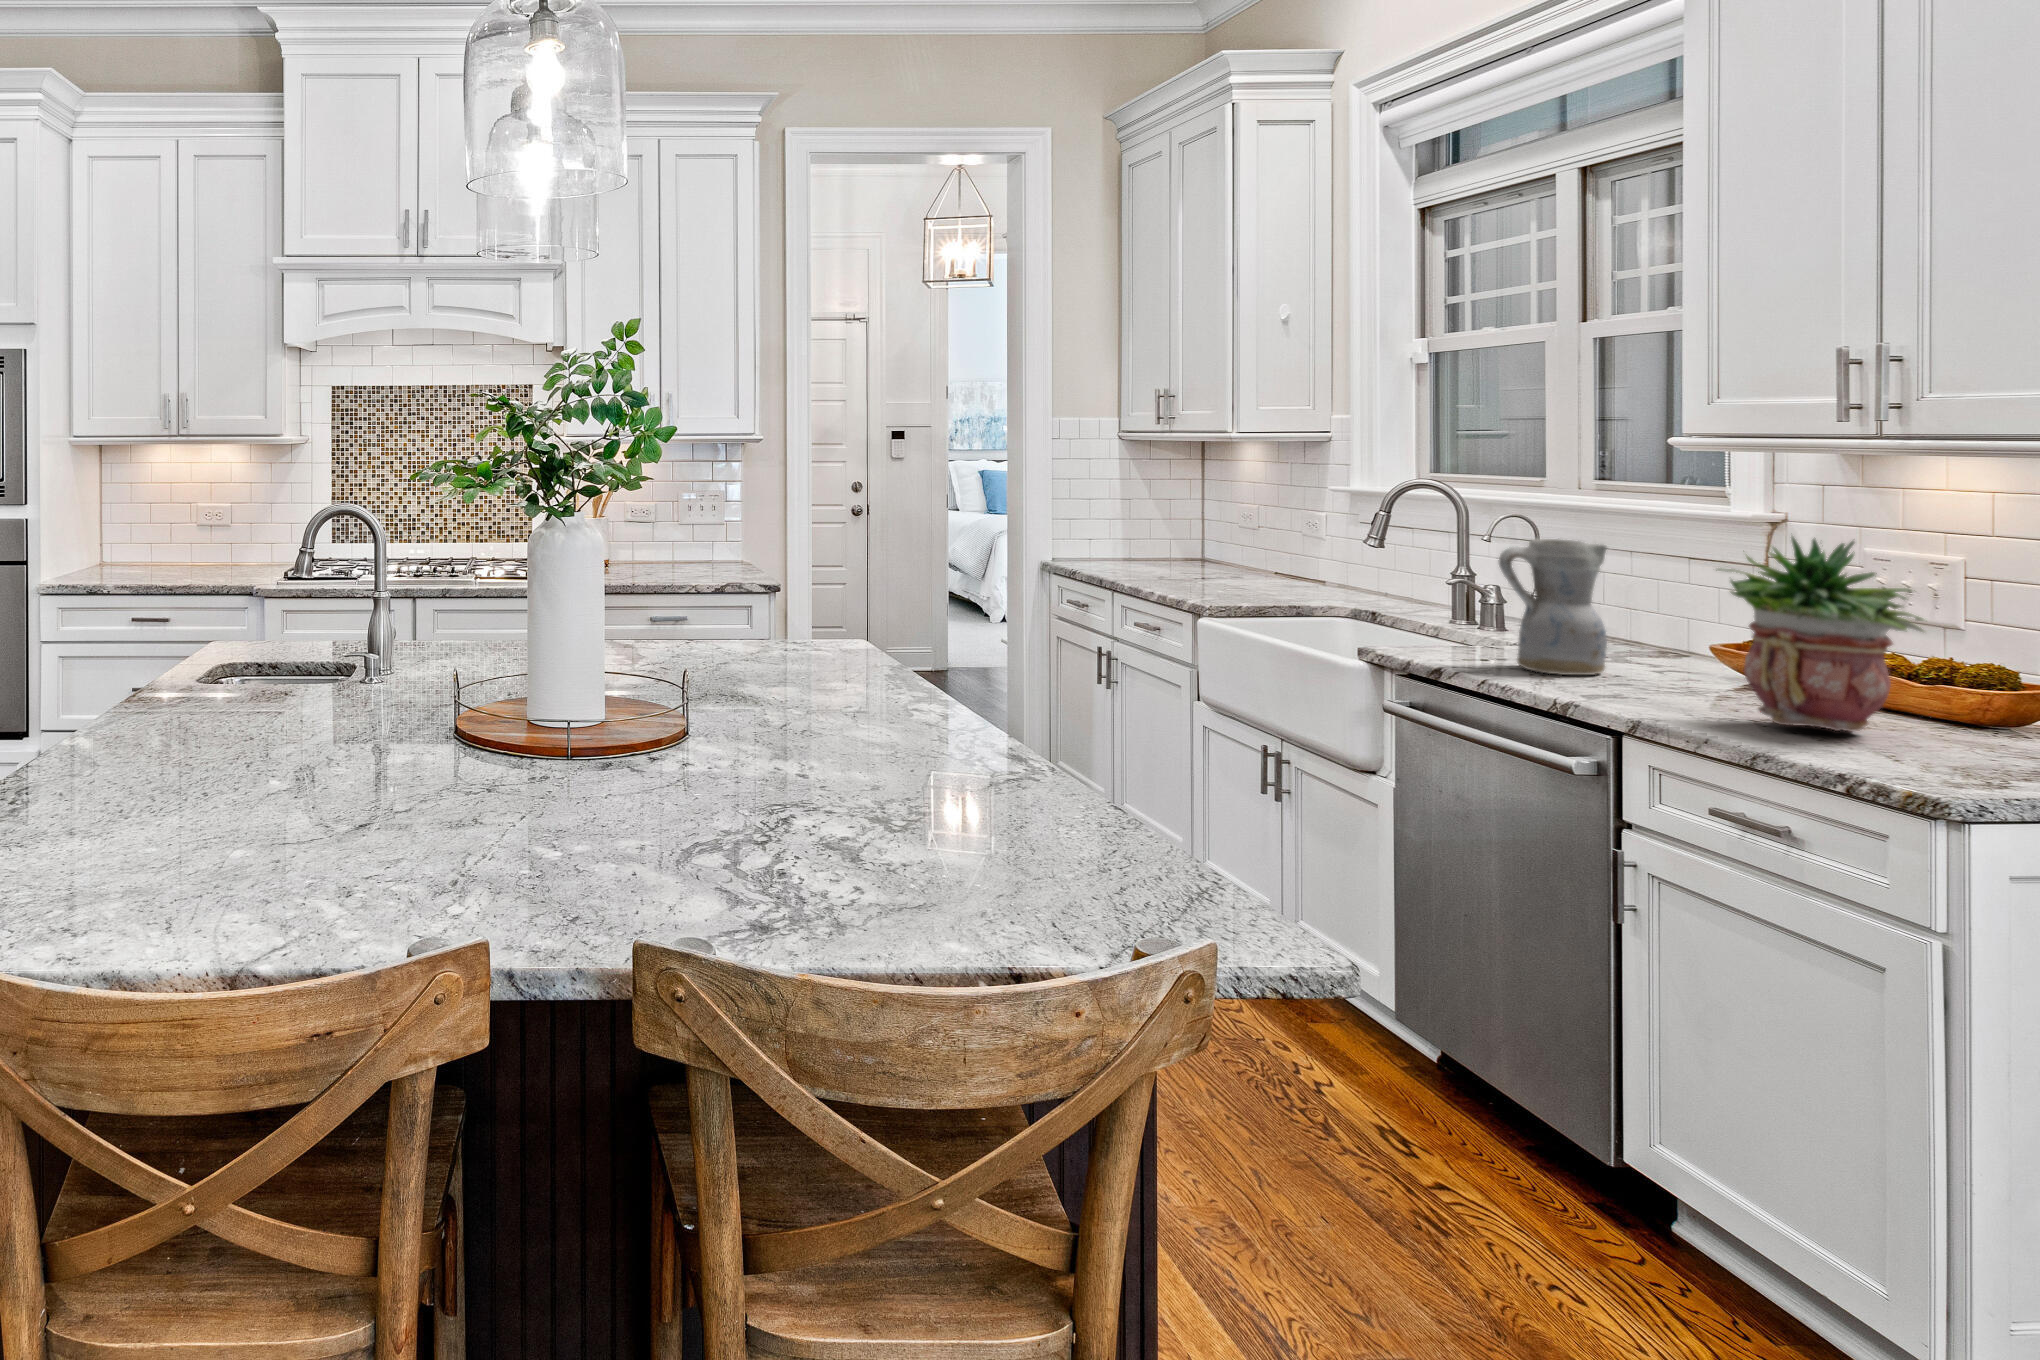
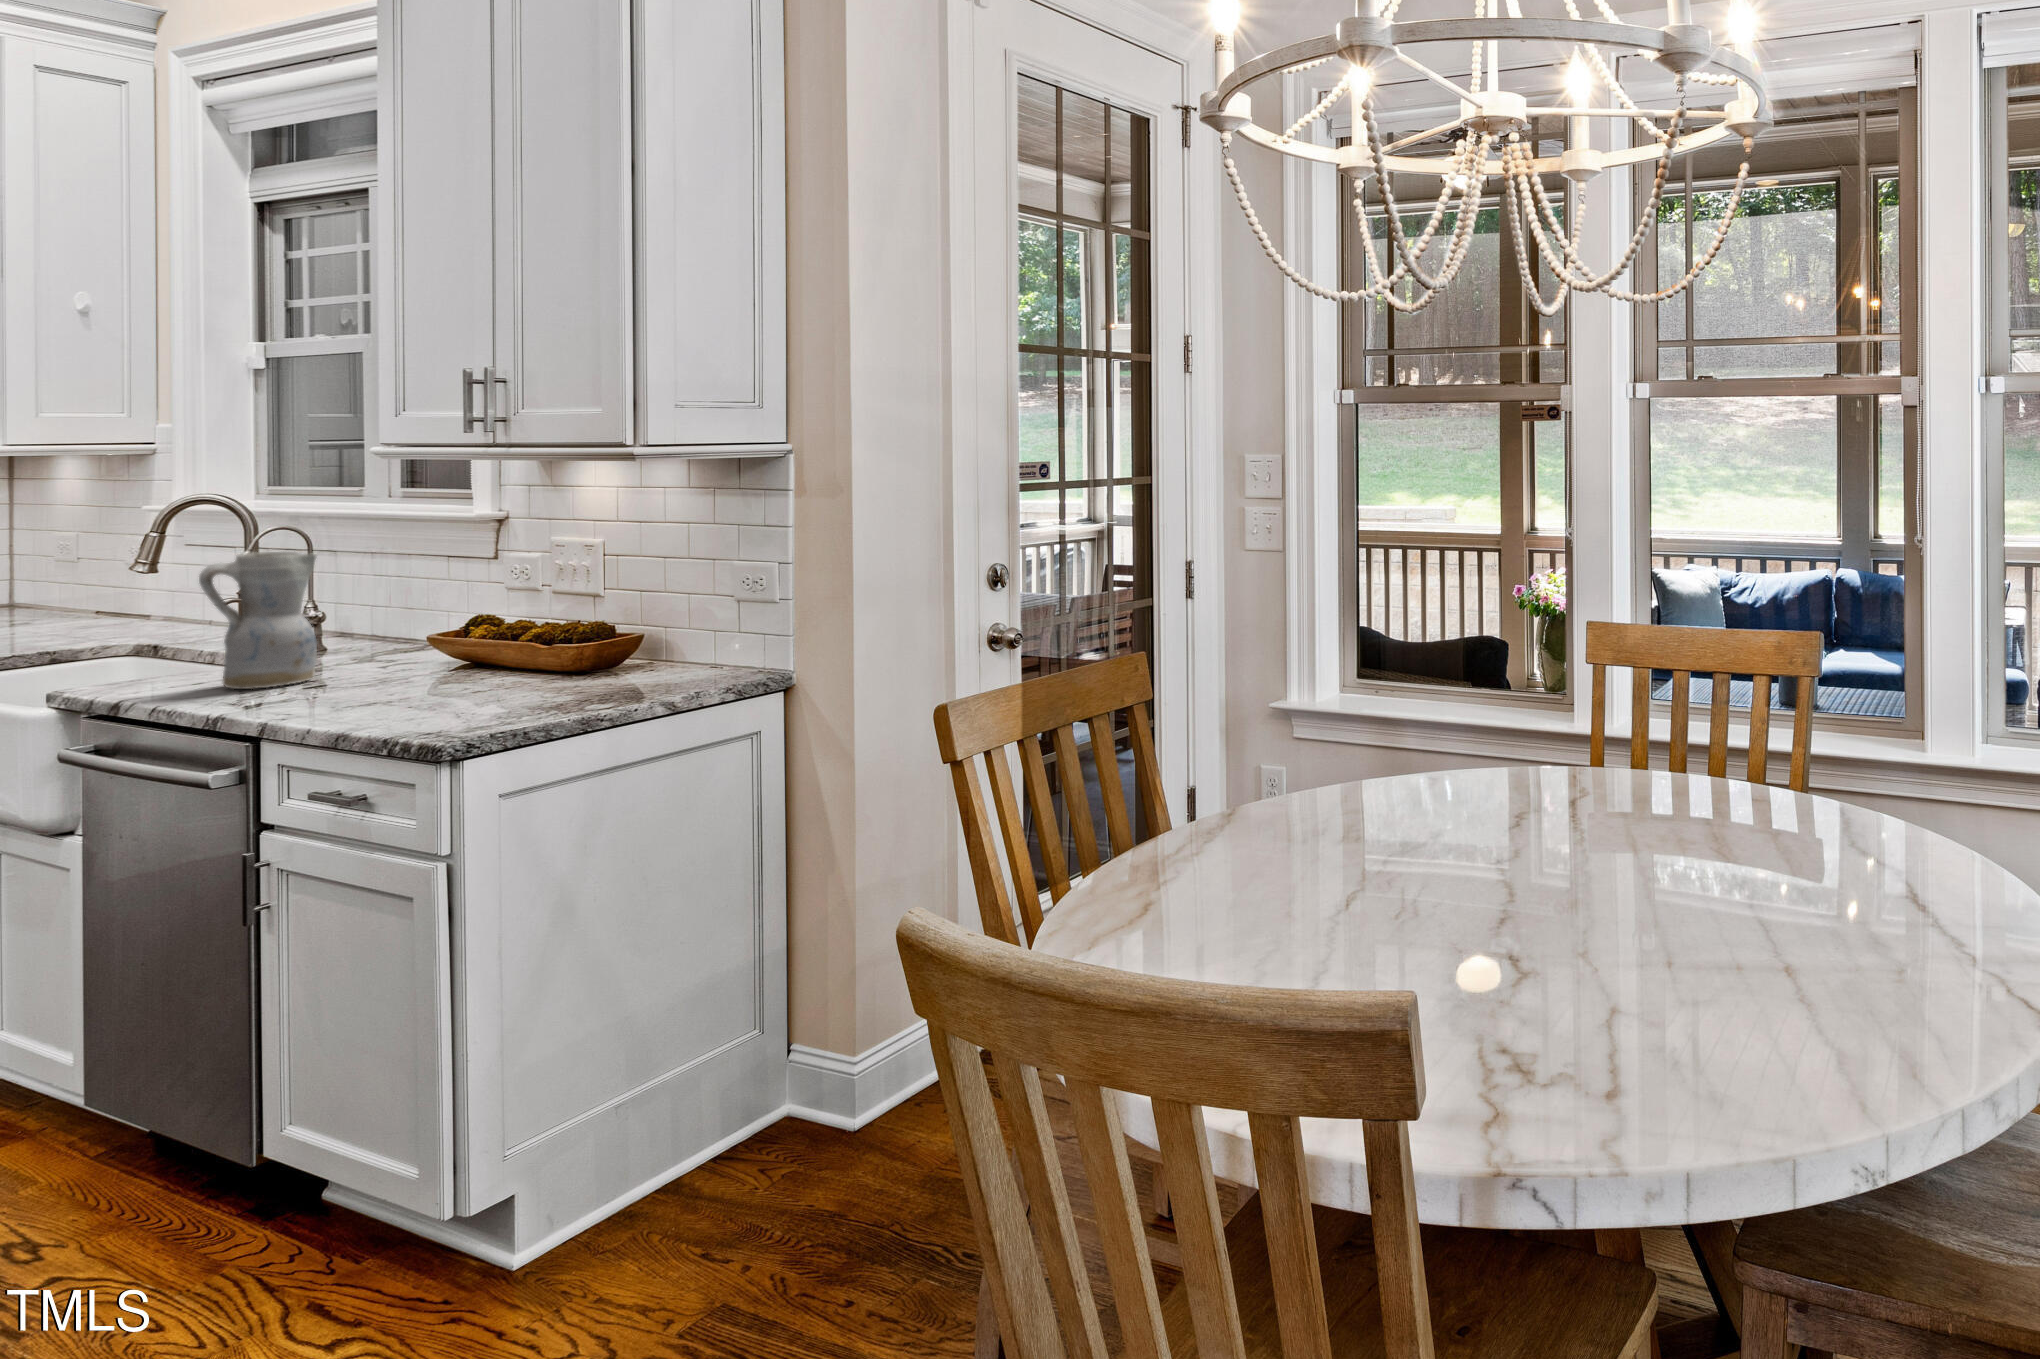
potted plant: present [1716,537,1923,732] -> none [346,532,518,705]

